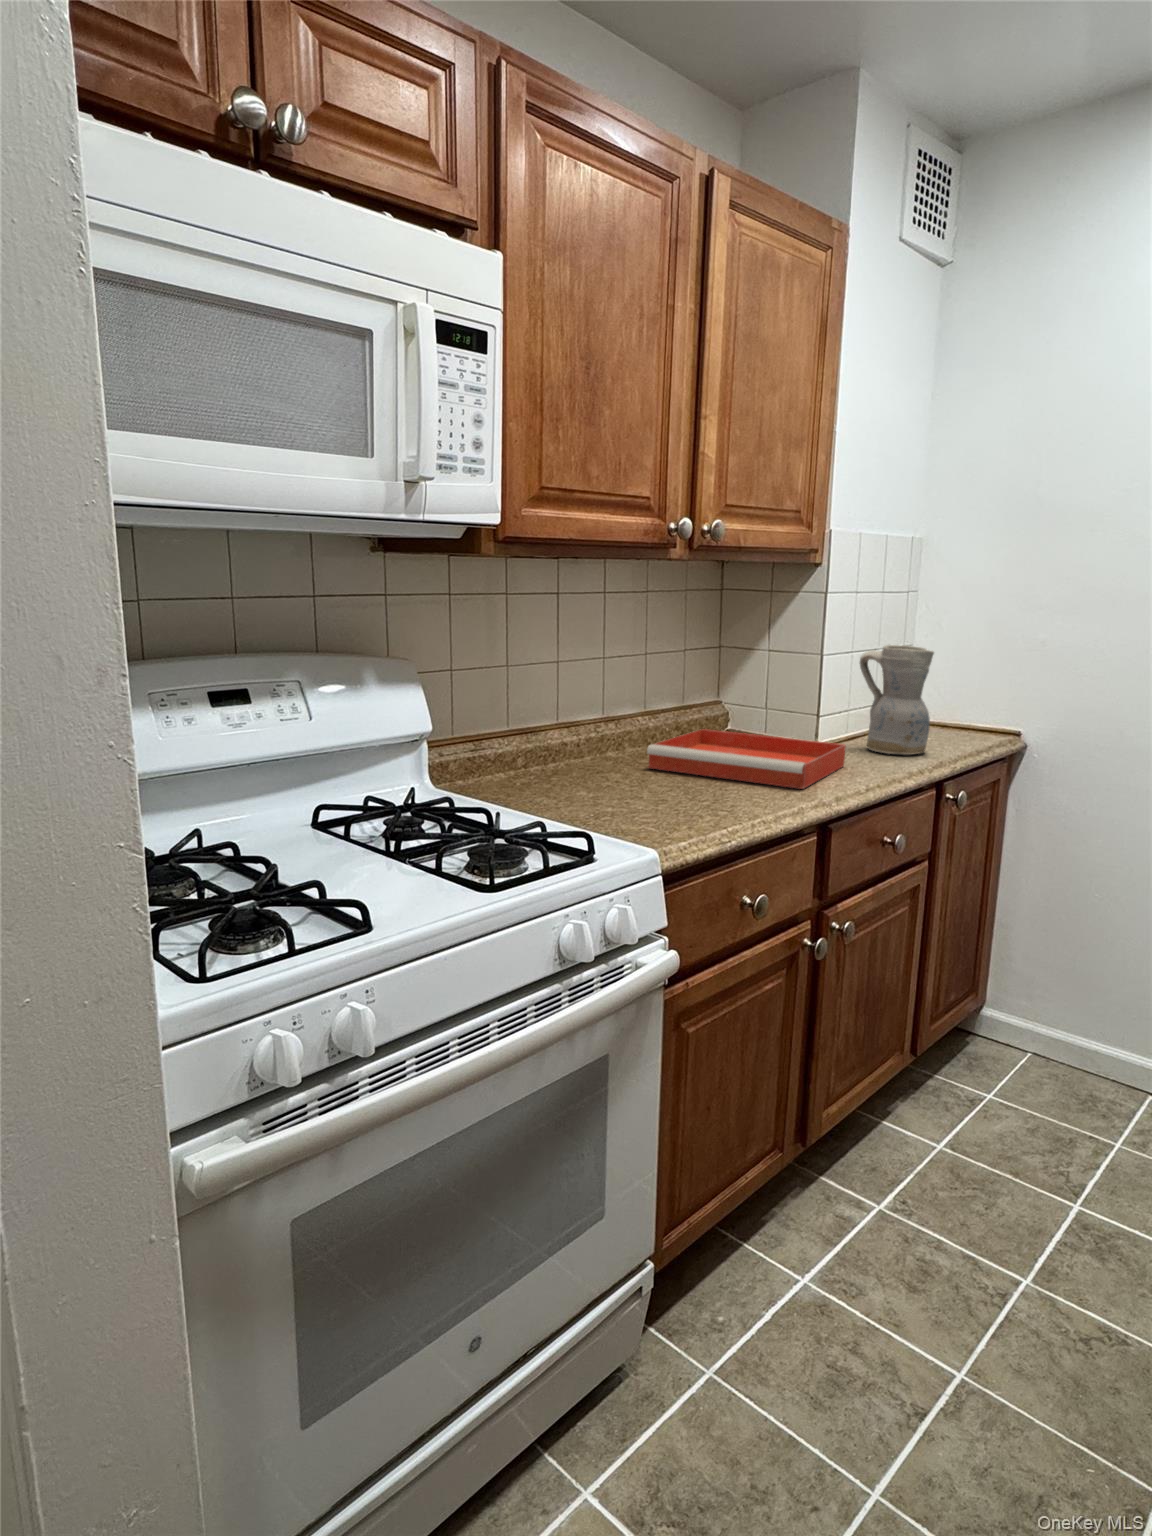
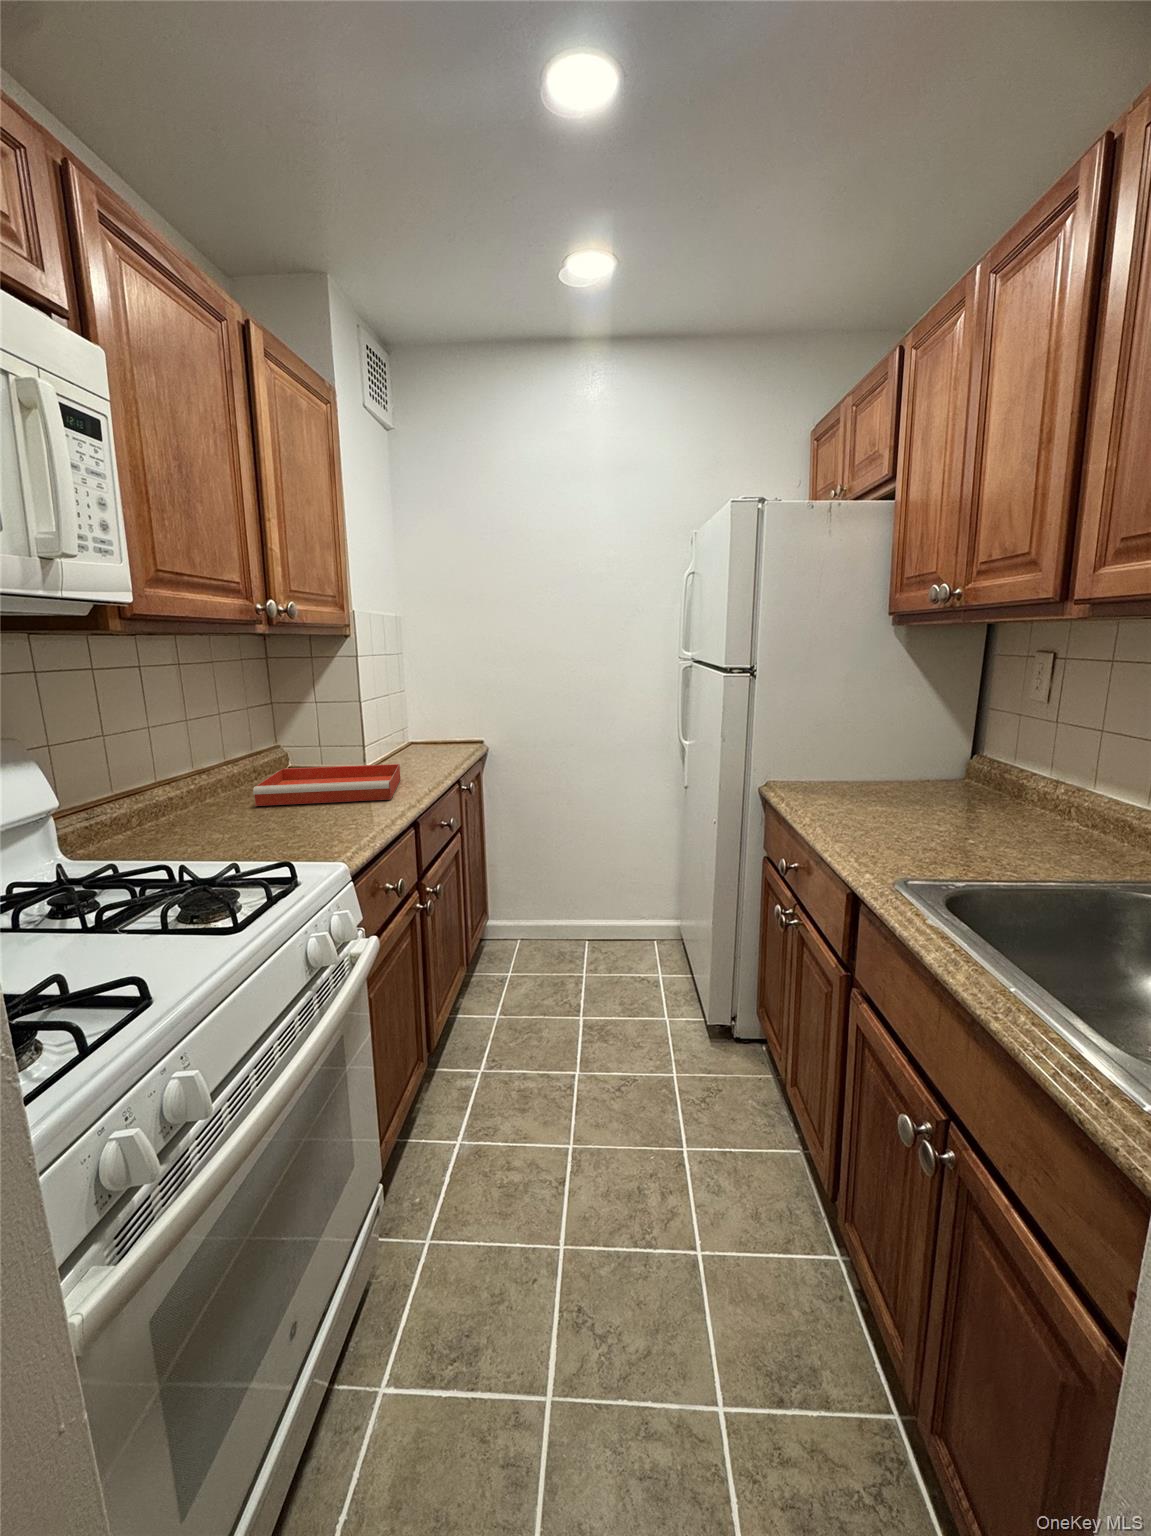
ceramic pitcher: present [860,645,934,755] -> none [388,692,442,767]

